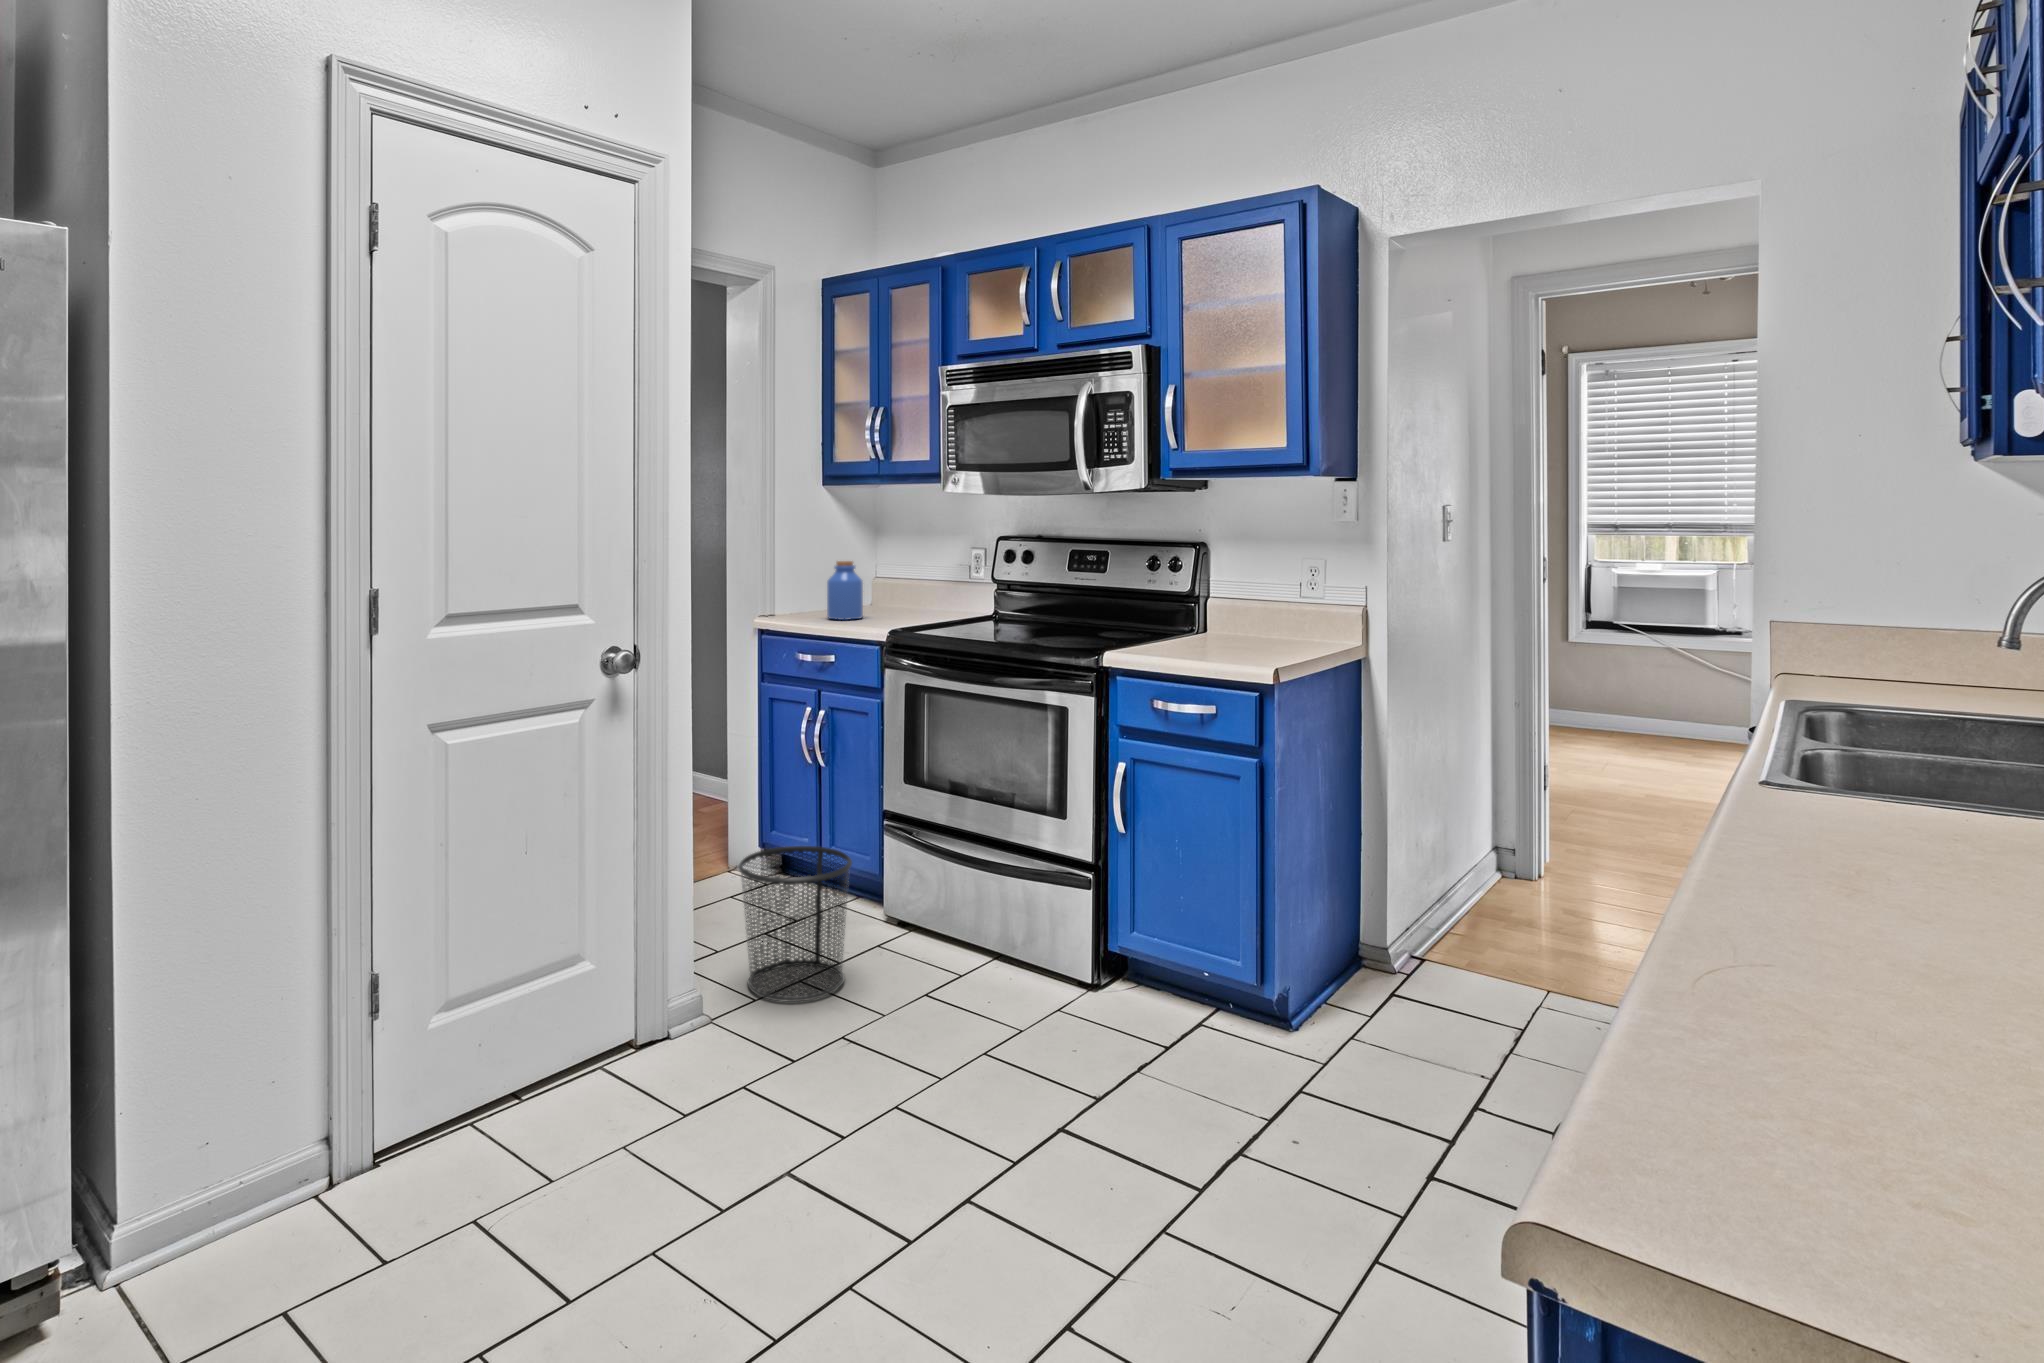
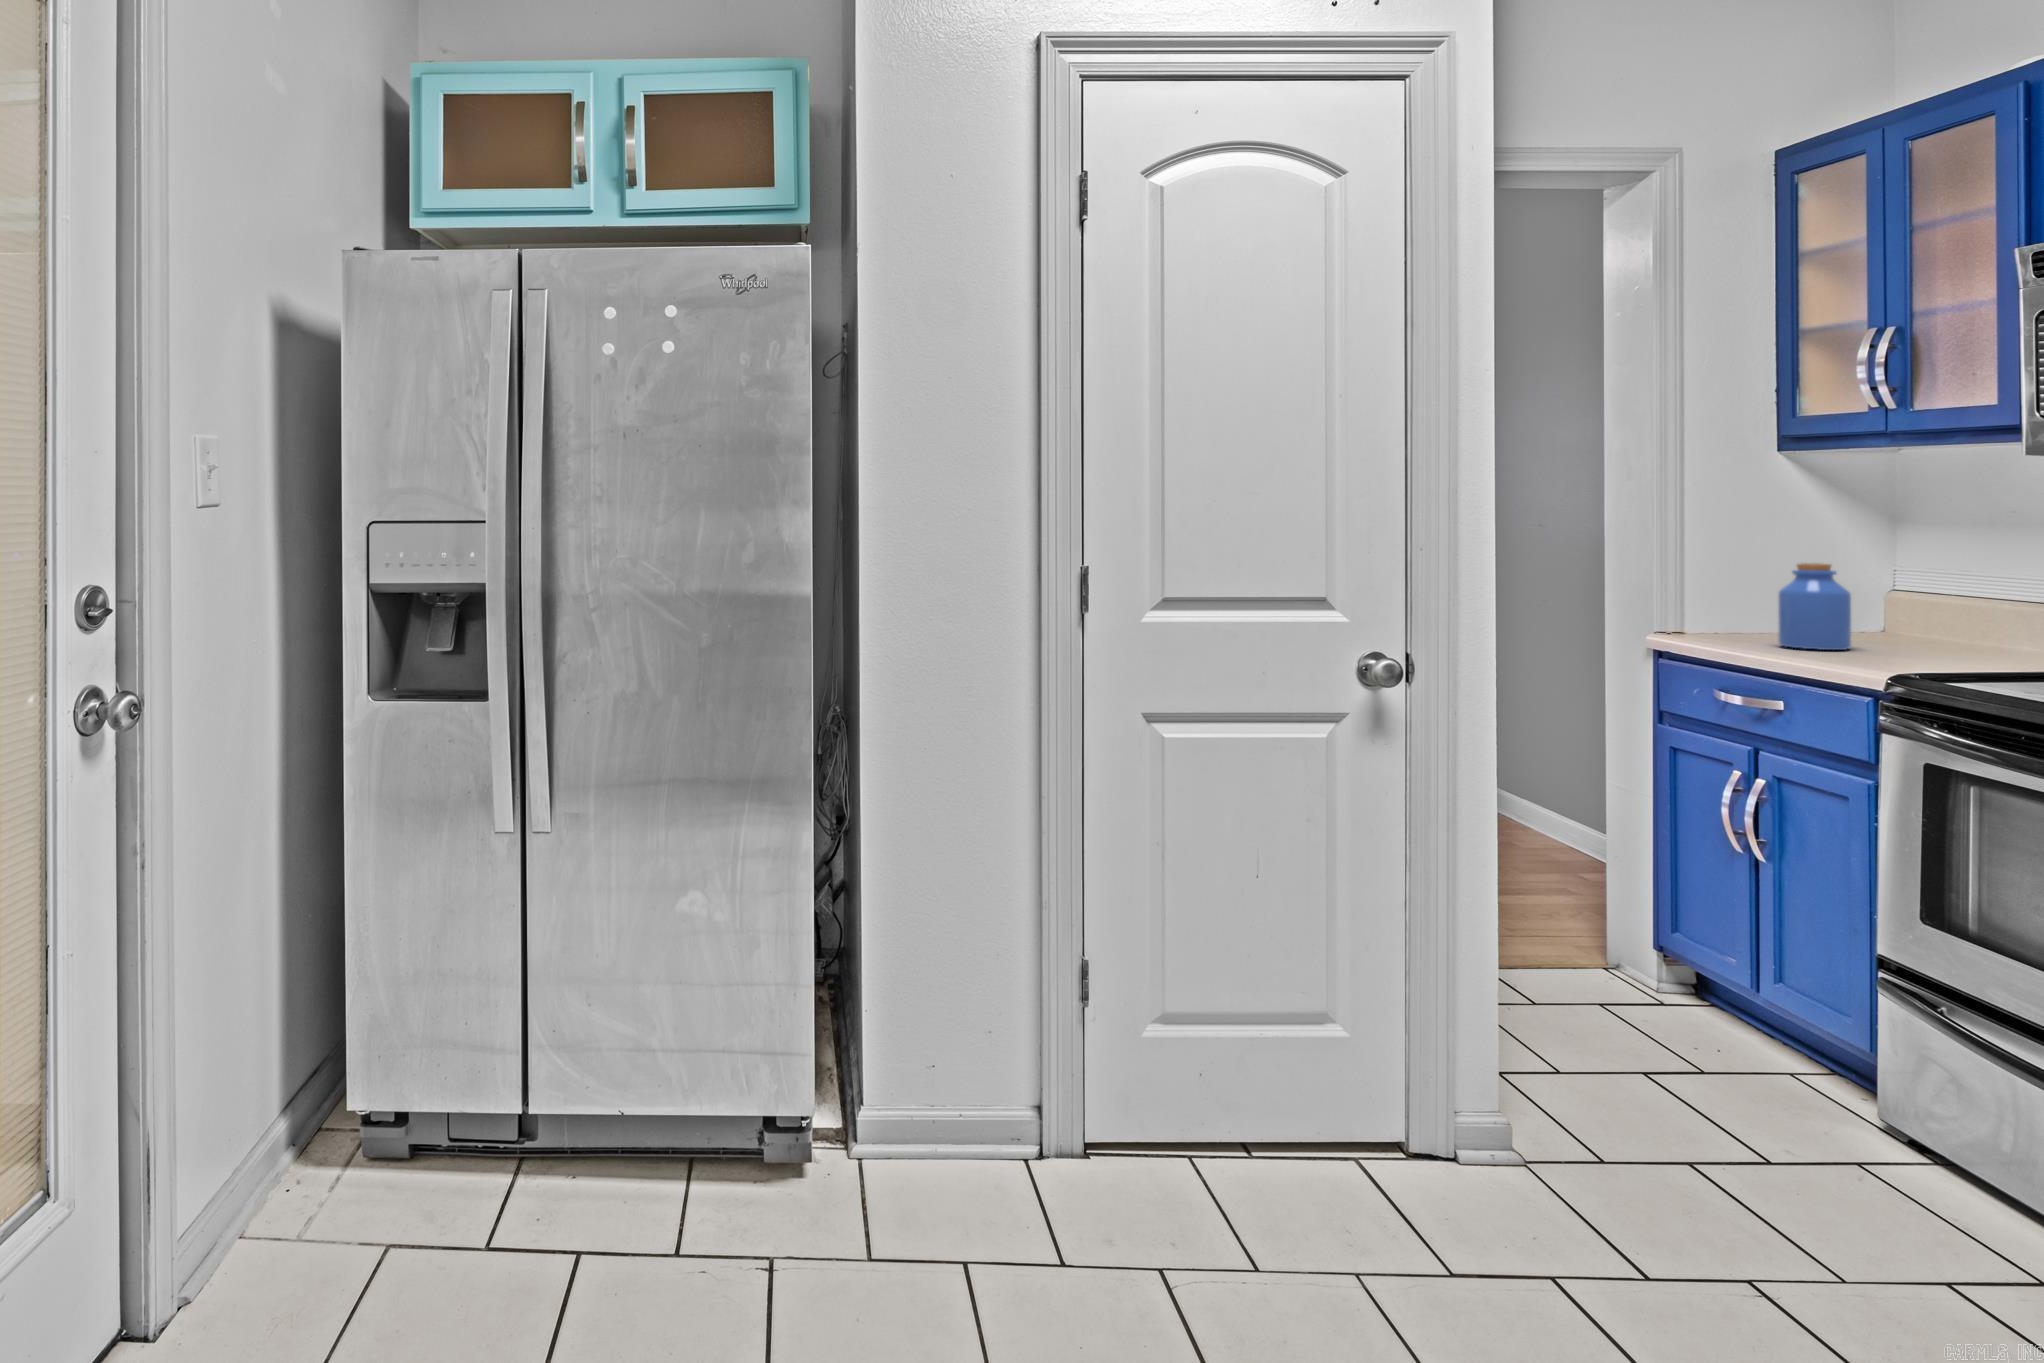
waste bin: present [738,846,852,1002] -> none [1579,953,1793,1201]

